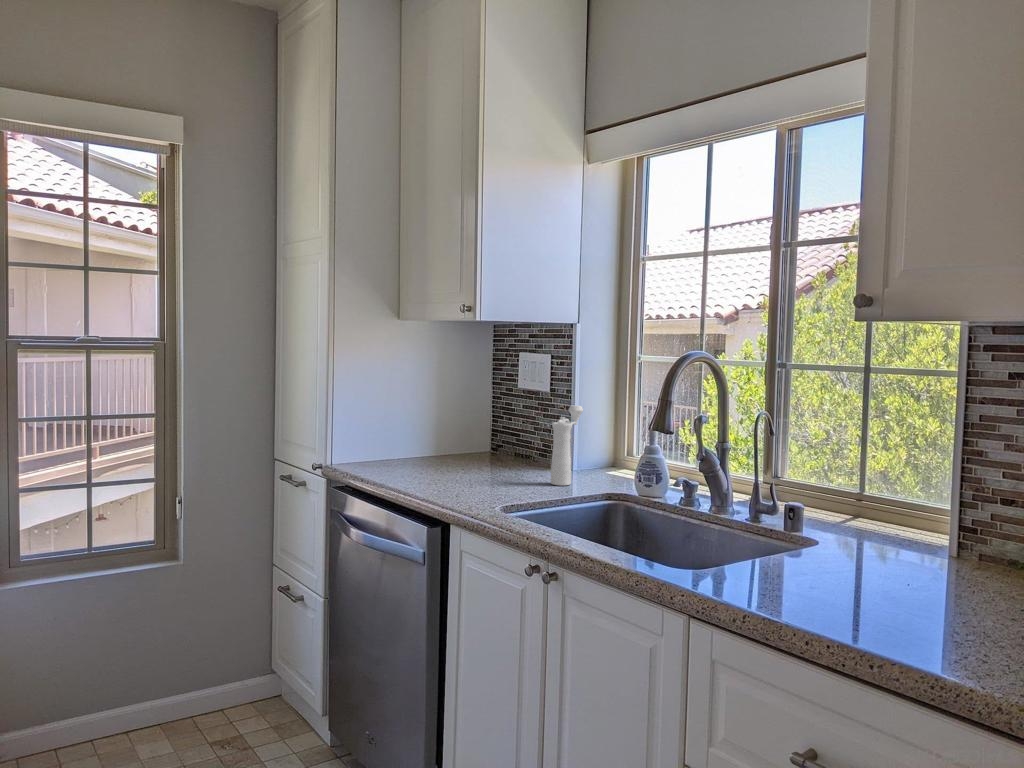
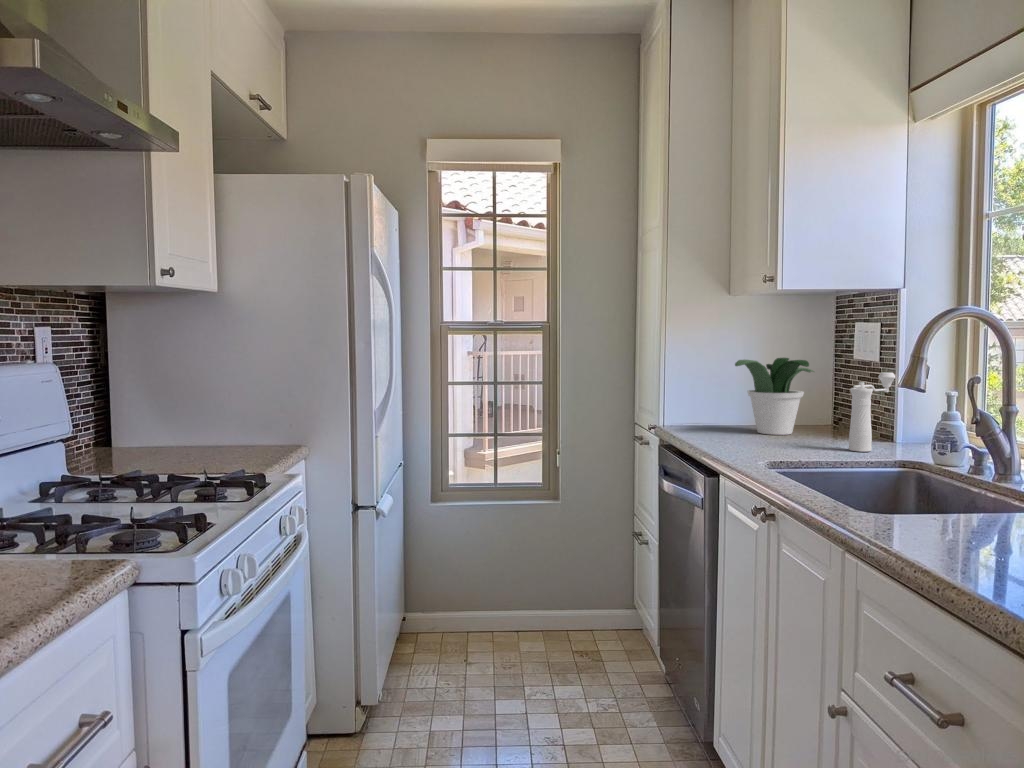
potted plant: none [418,387,498,469] -> present [735,358,814,435]

